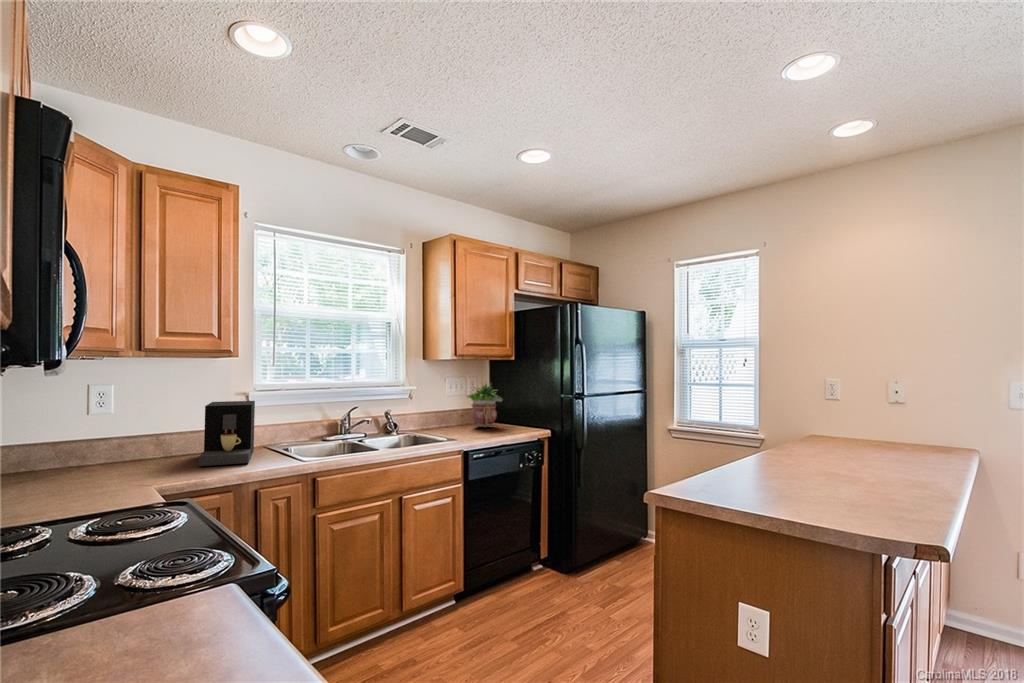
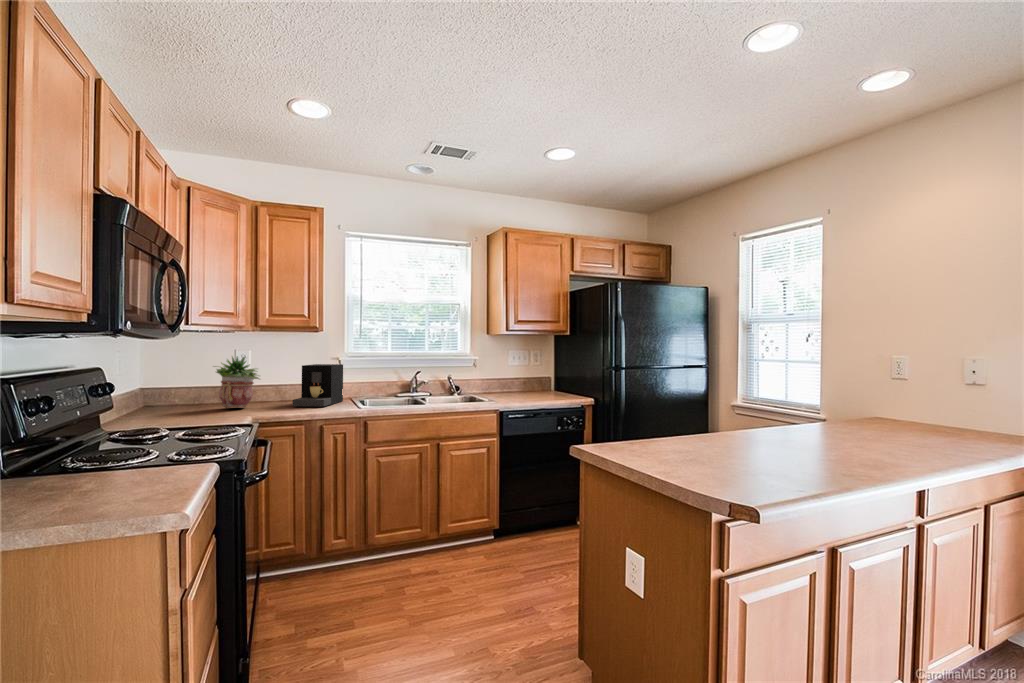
potted plant: present [466,384,503,427] -> present [215,356,259,408]

